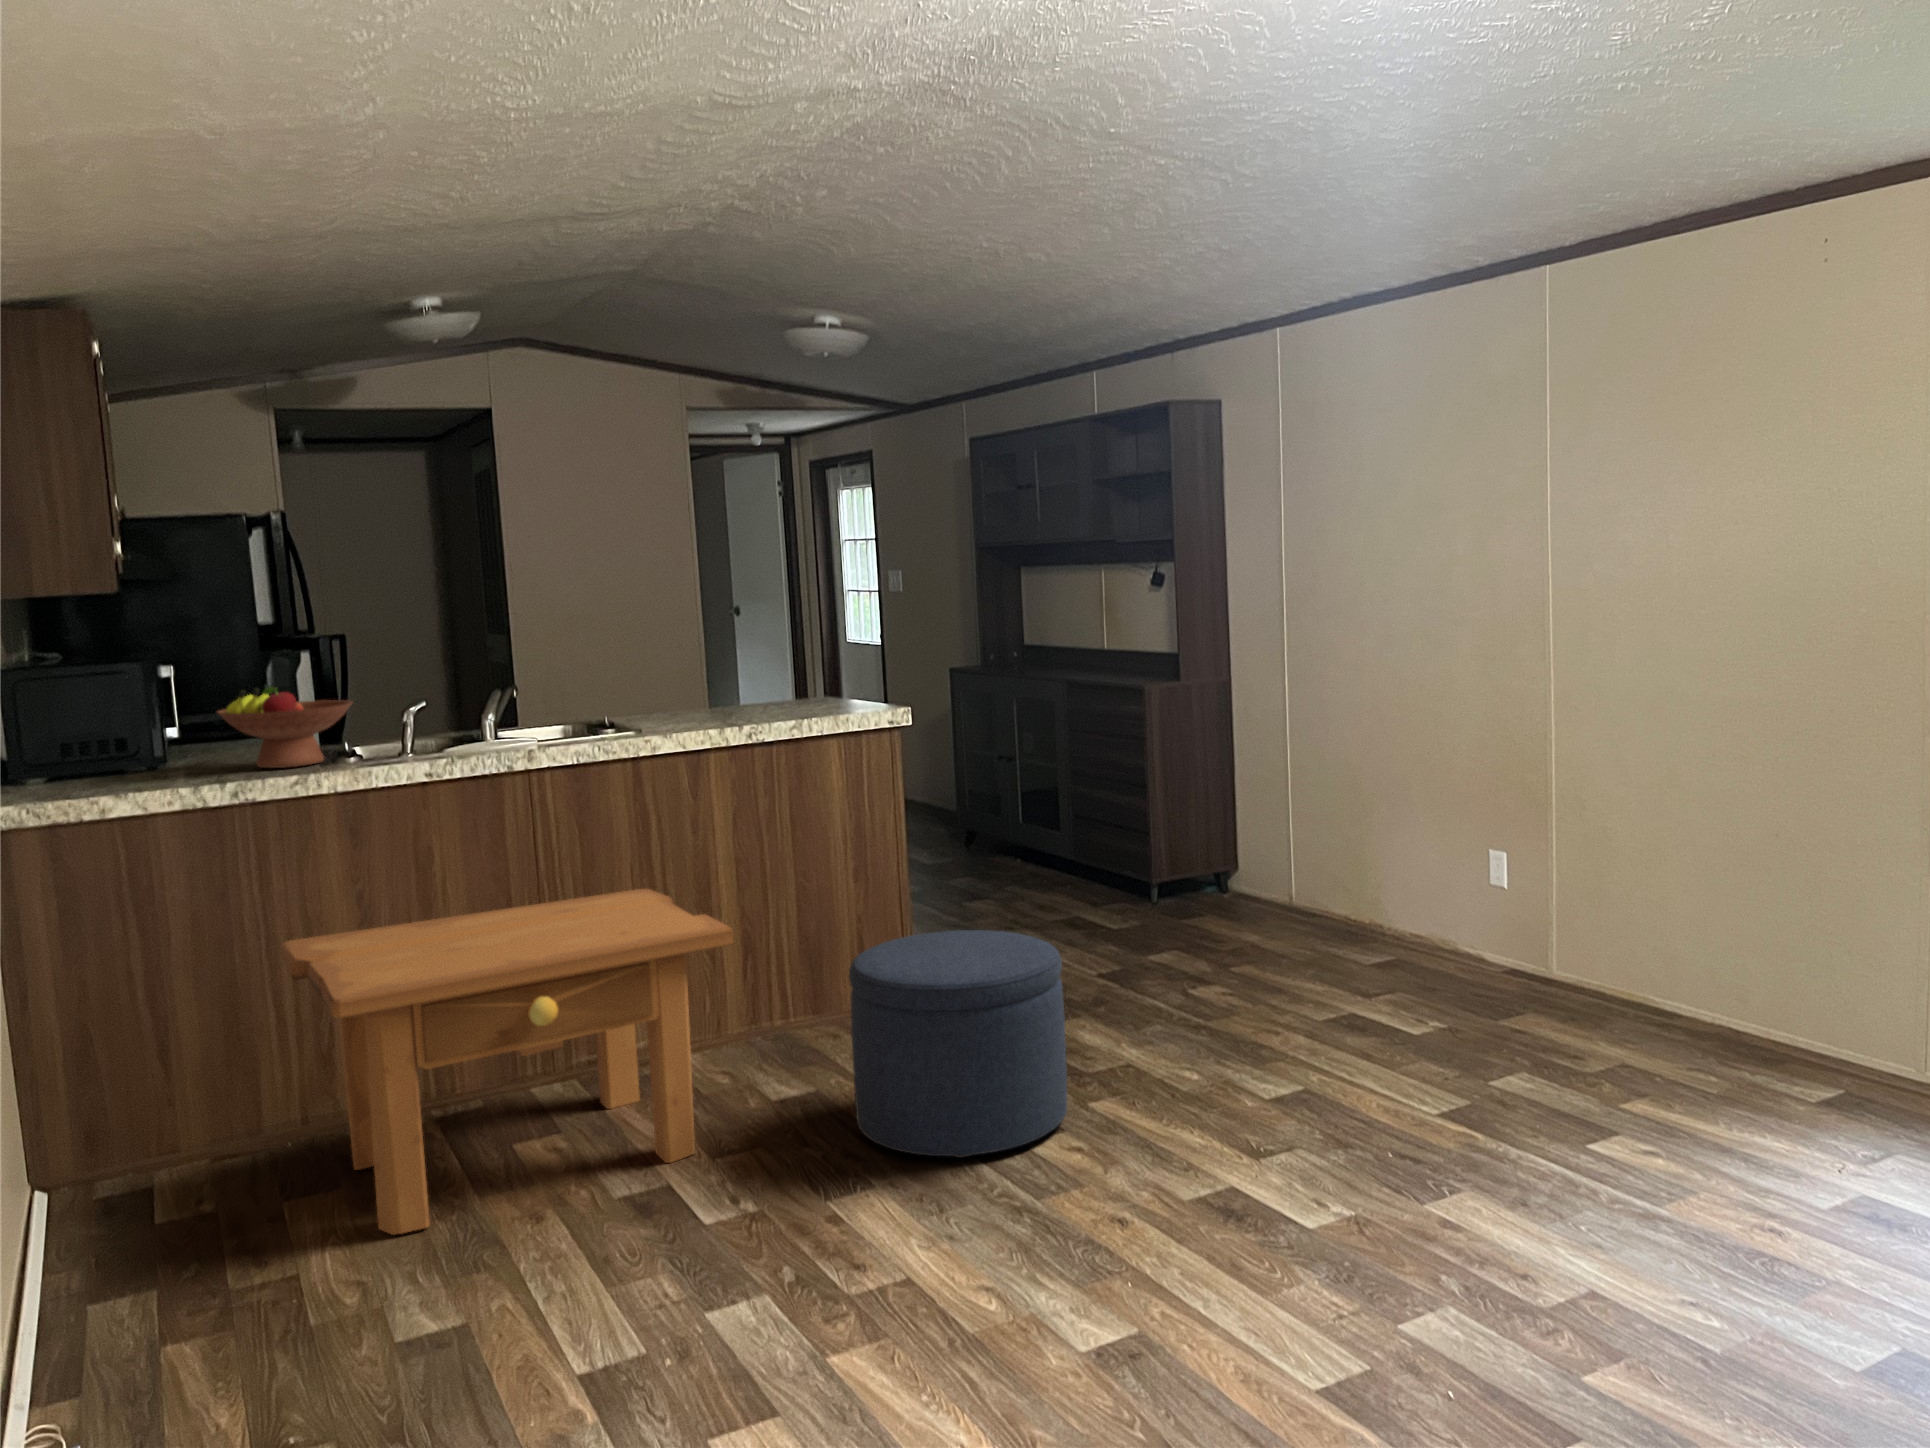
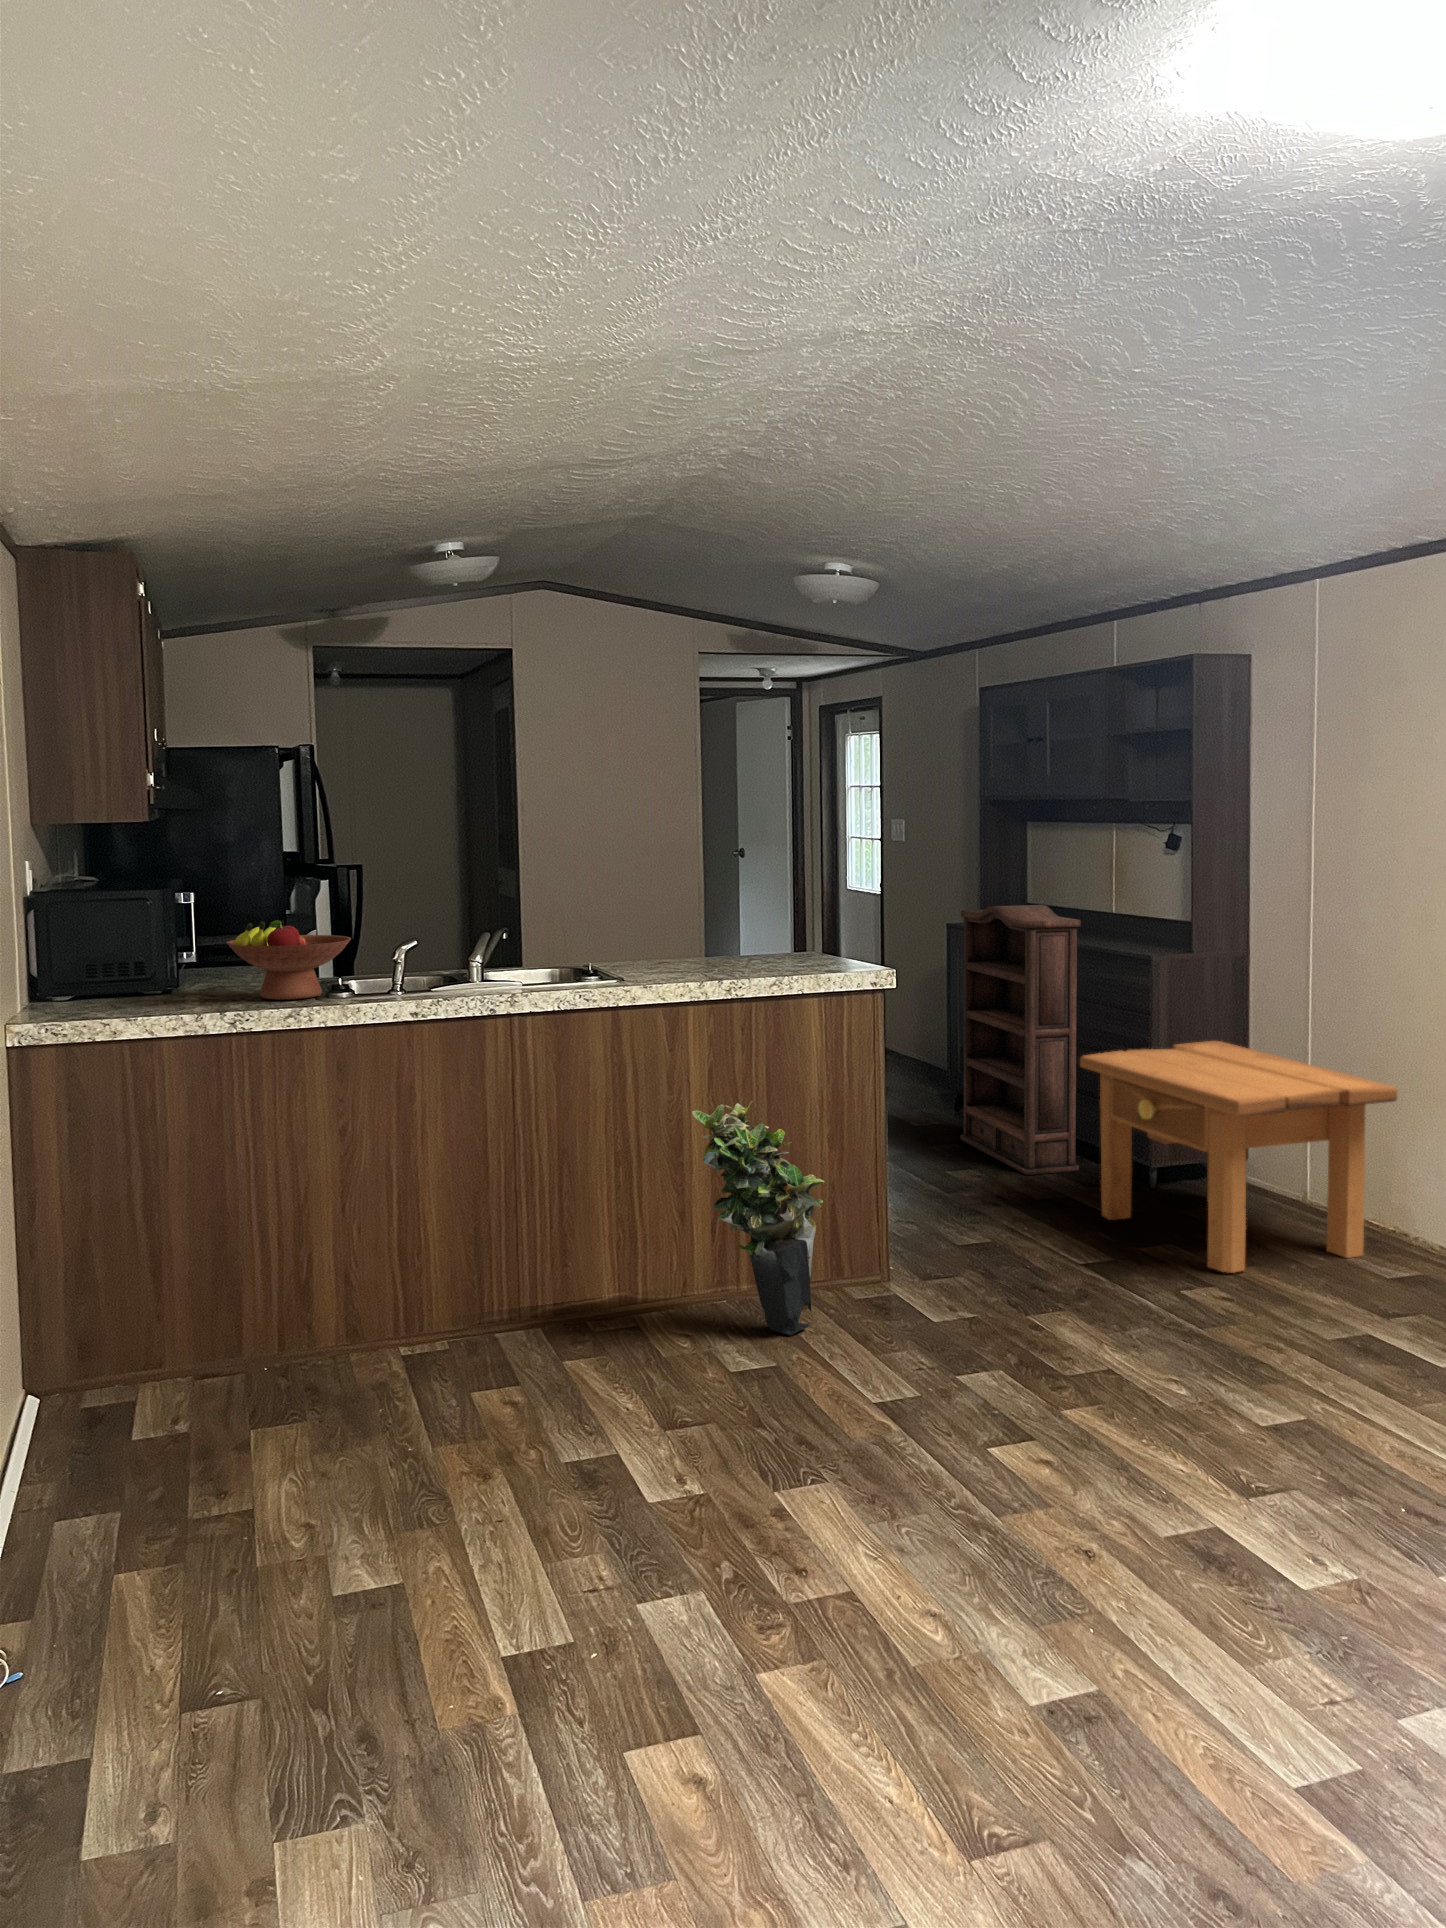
bookshelf: none [966,643,1090,902] -> present [960,905,1081,1175]
potted plant: none [719,840,854,1065] -> present [692,1101,825,1336]
side table: present [281,889,733,1235] -> present [1080,1041,1398,1273]
ottoman: present [849,930,1067,1158] -> none [813,1212,1038,1457]

